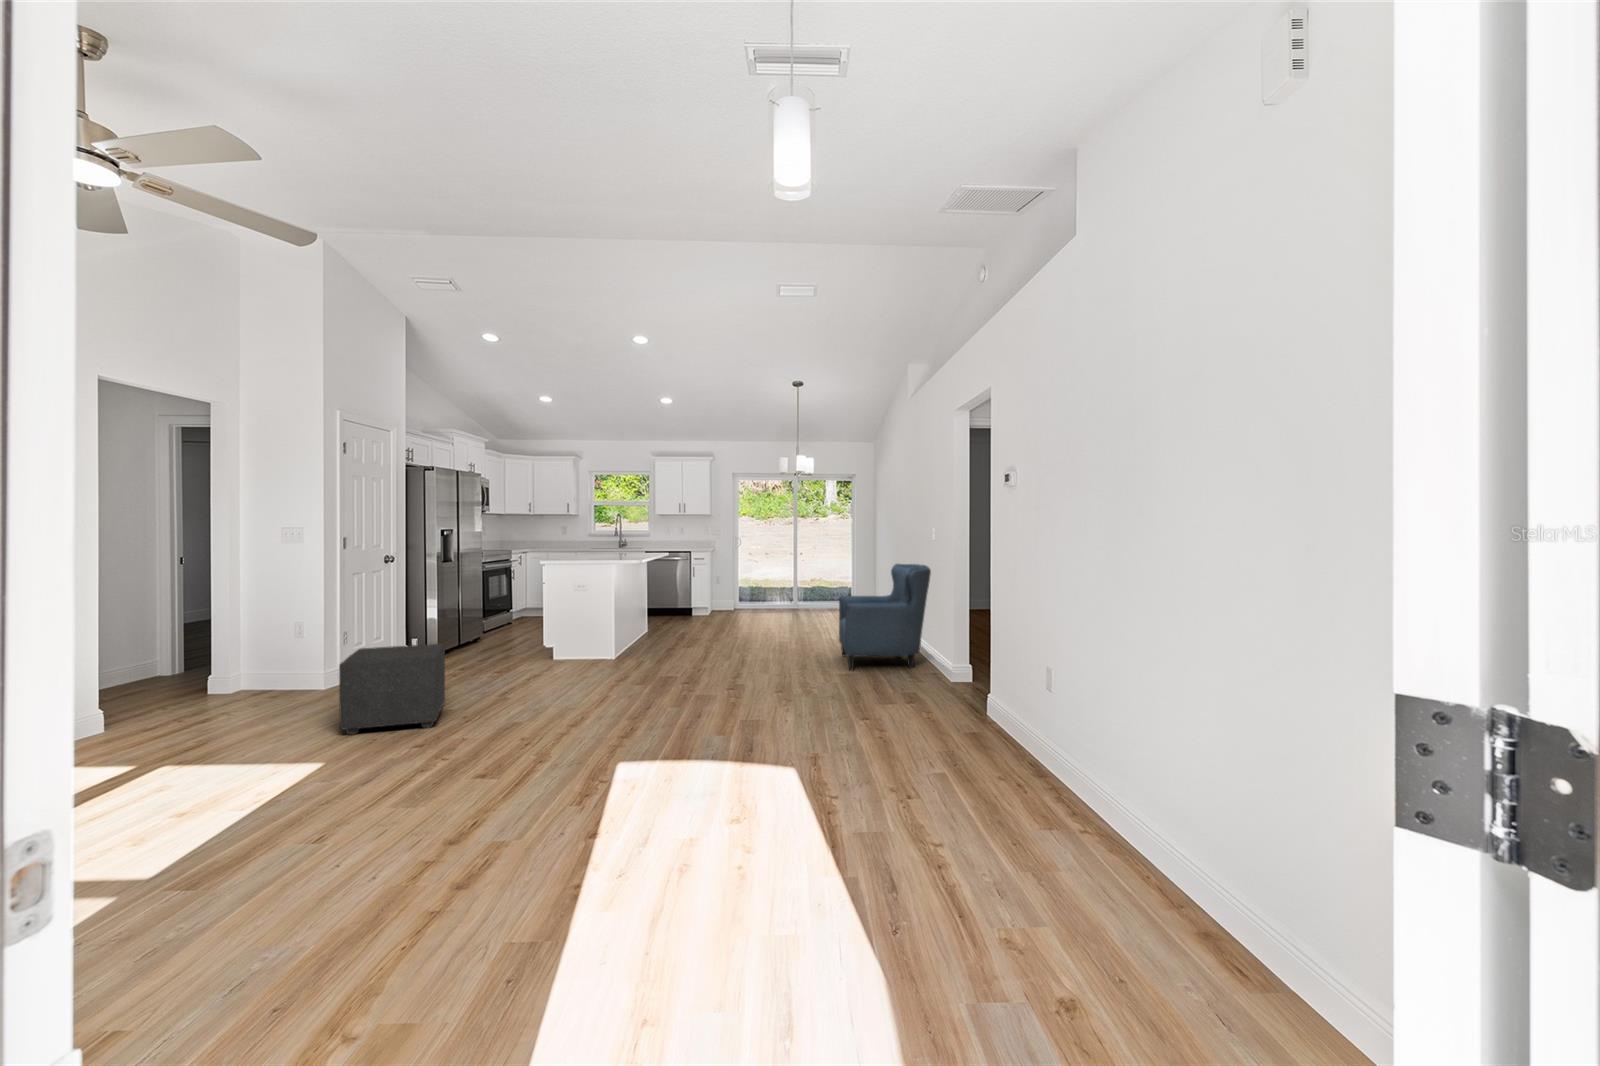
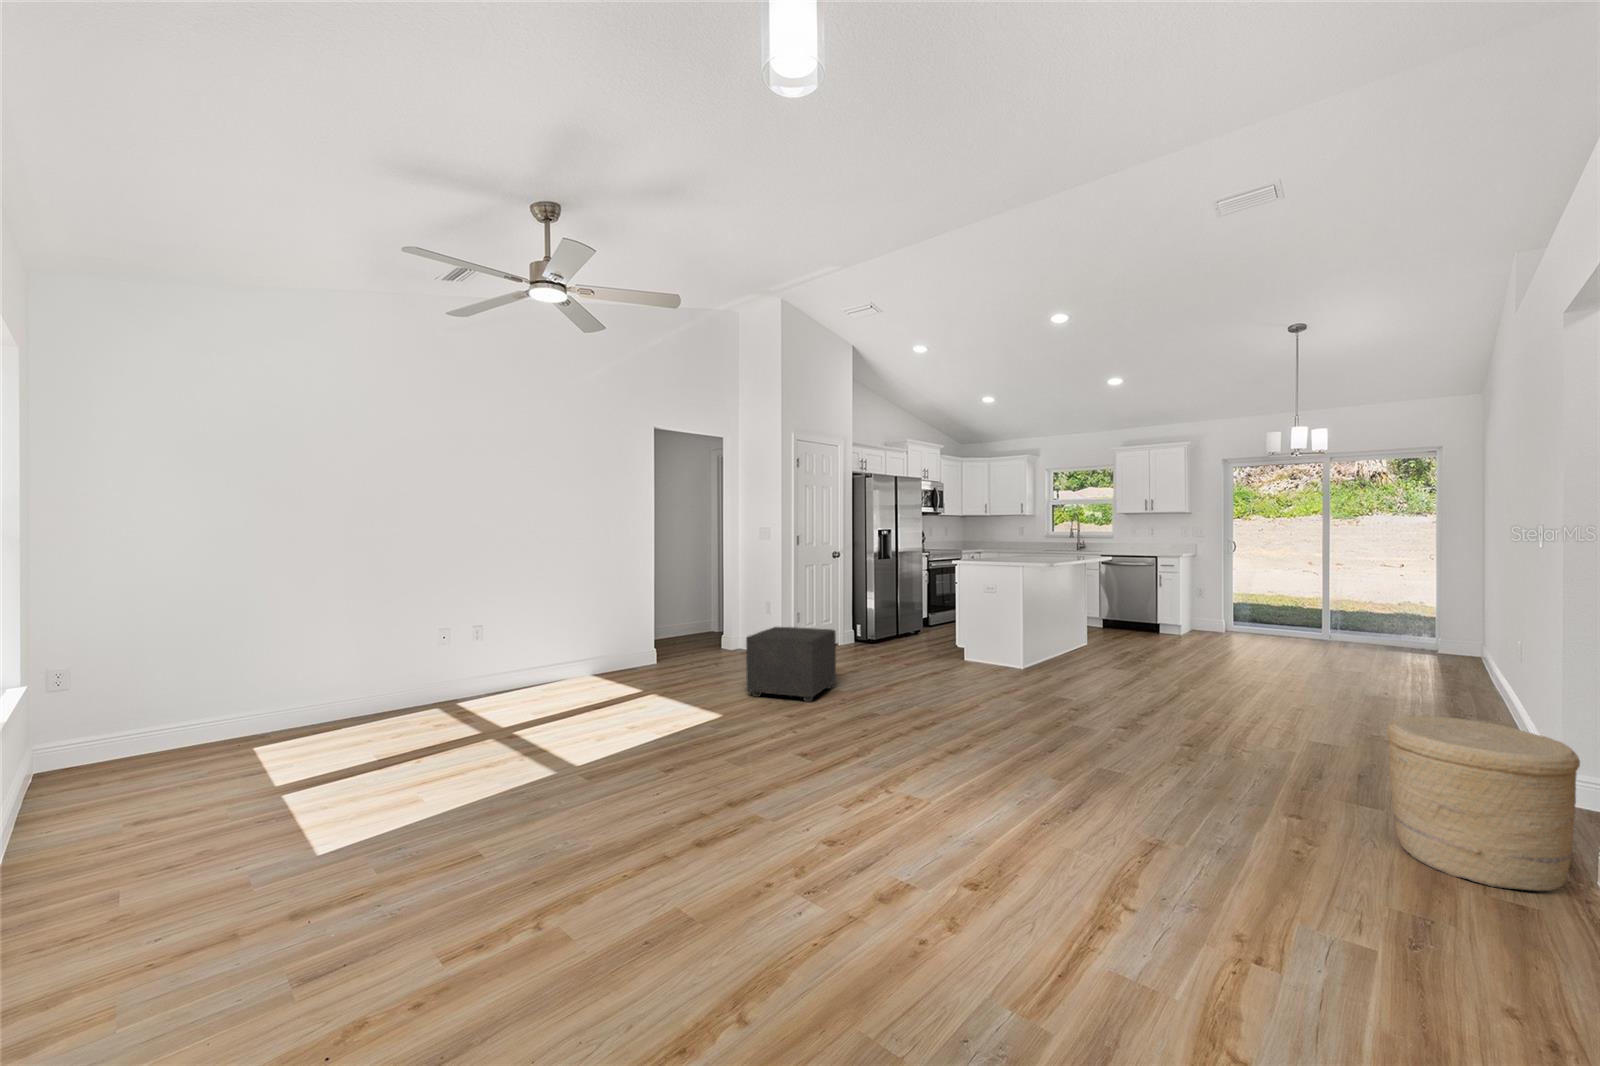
armchair: present [839,564,931,671] -> none [1320,578,1496,739]
woven basket: none [923,650,1005,741] -> present [1387,716,1580,891]

